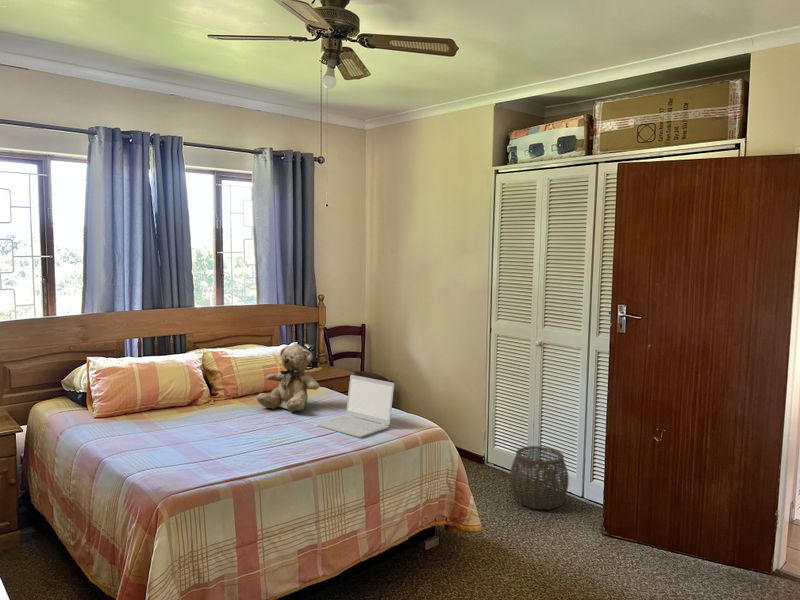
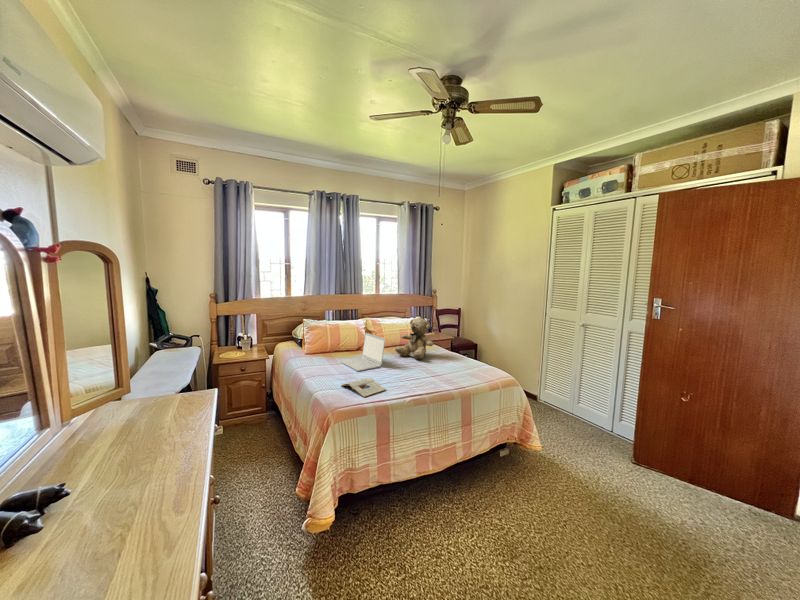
laptop: present [317,375,394,437] -> present [340,333,385,371]
magazine: none [170,446,247,476] -> present [341,378,386,397]
woven basket: present [510,446,569,510] -> none [559,394,605,440]

